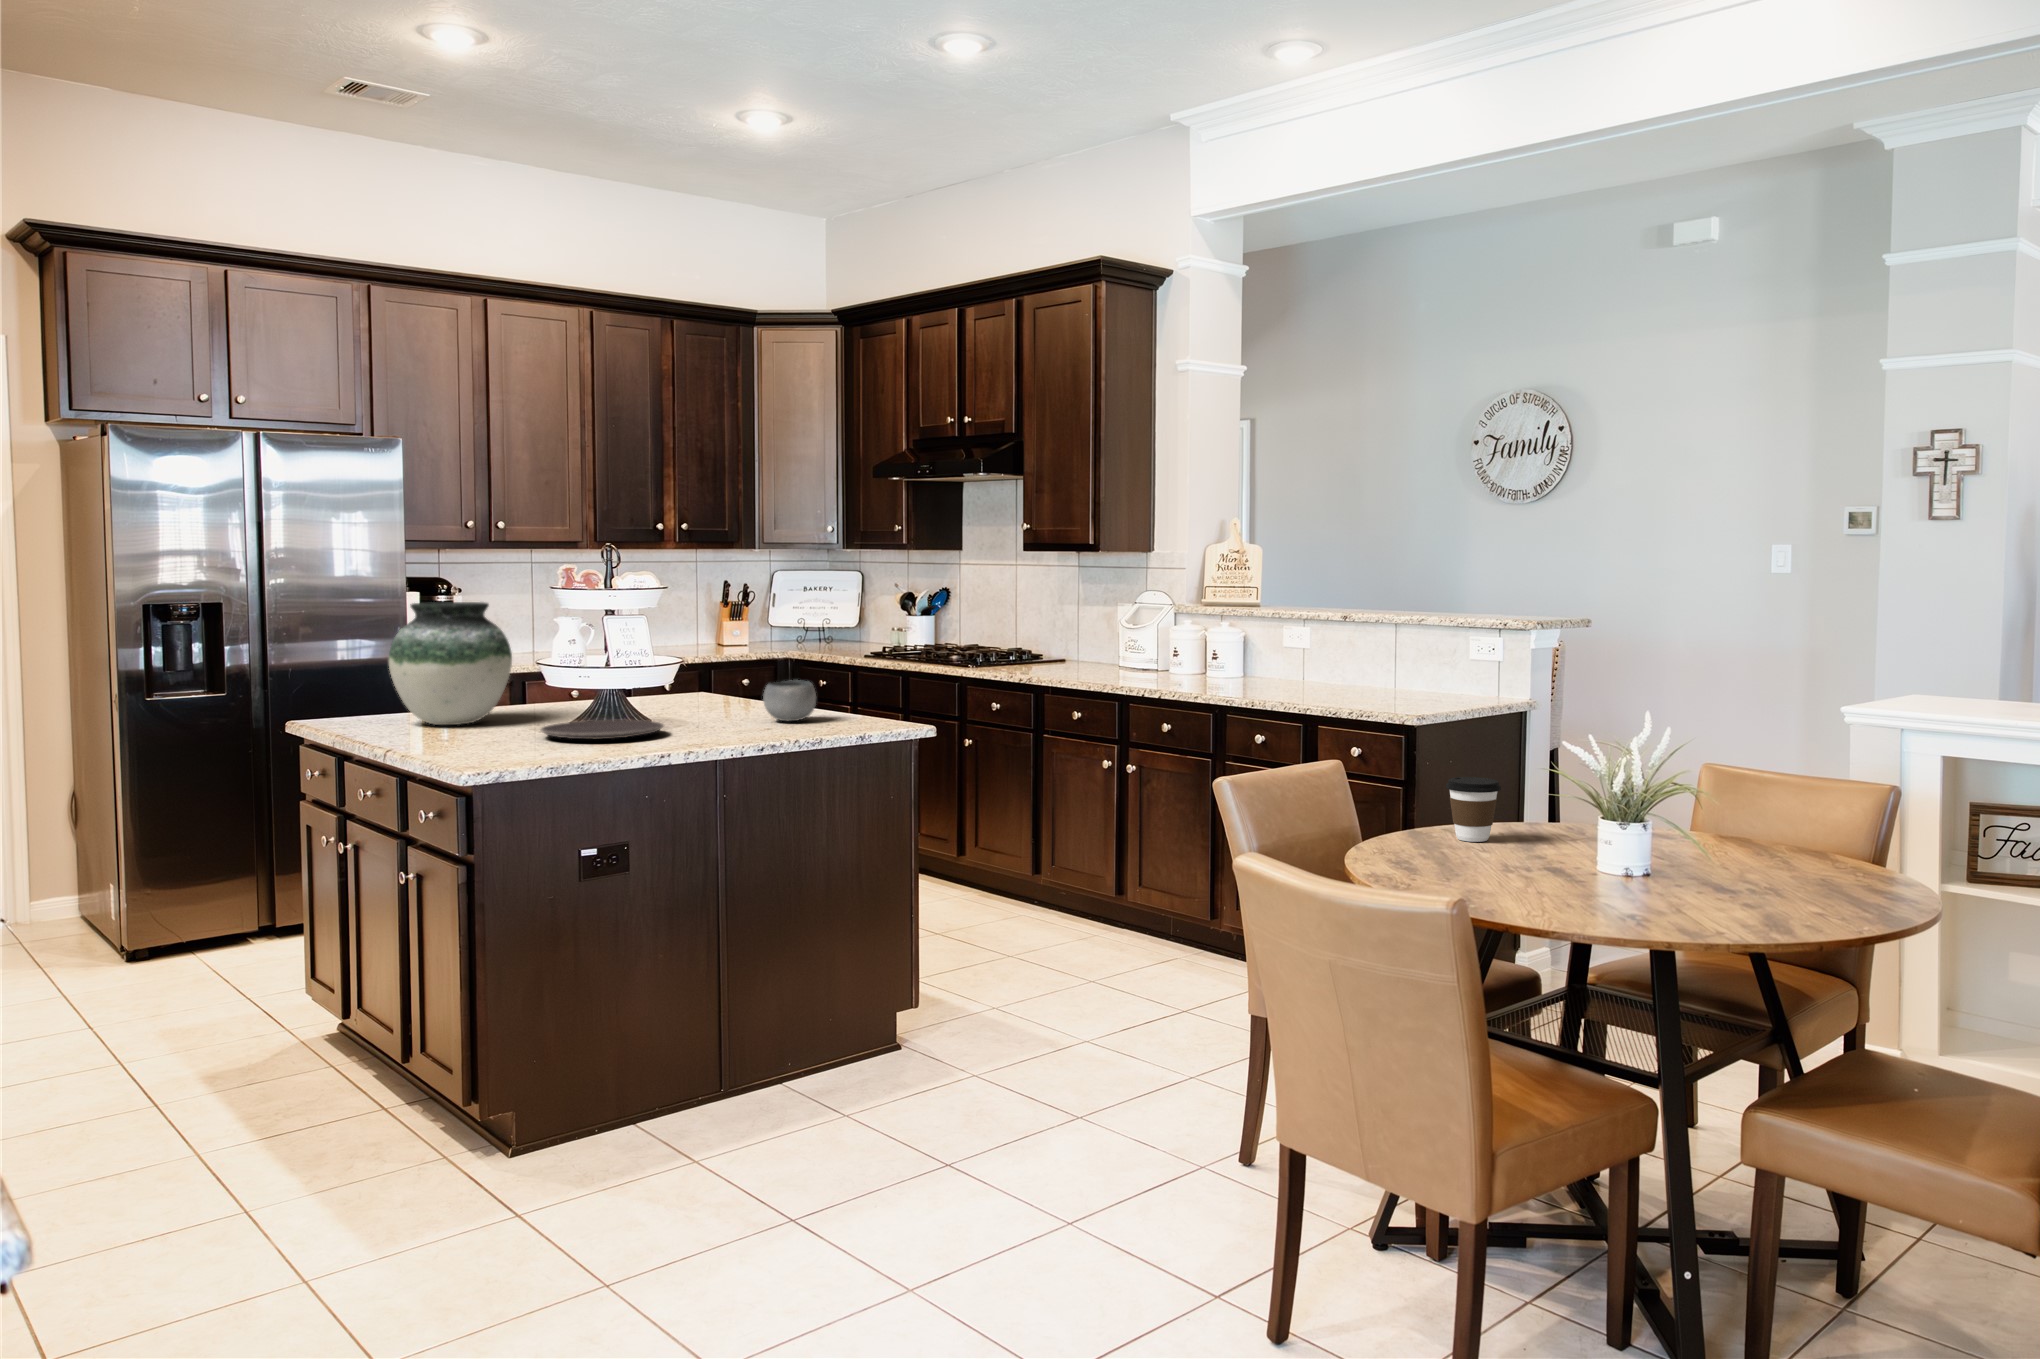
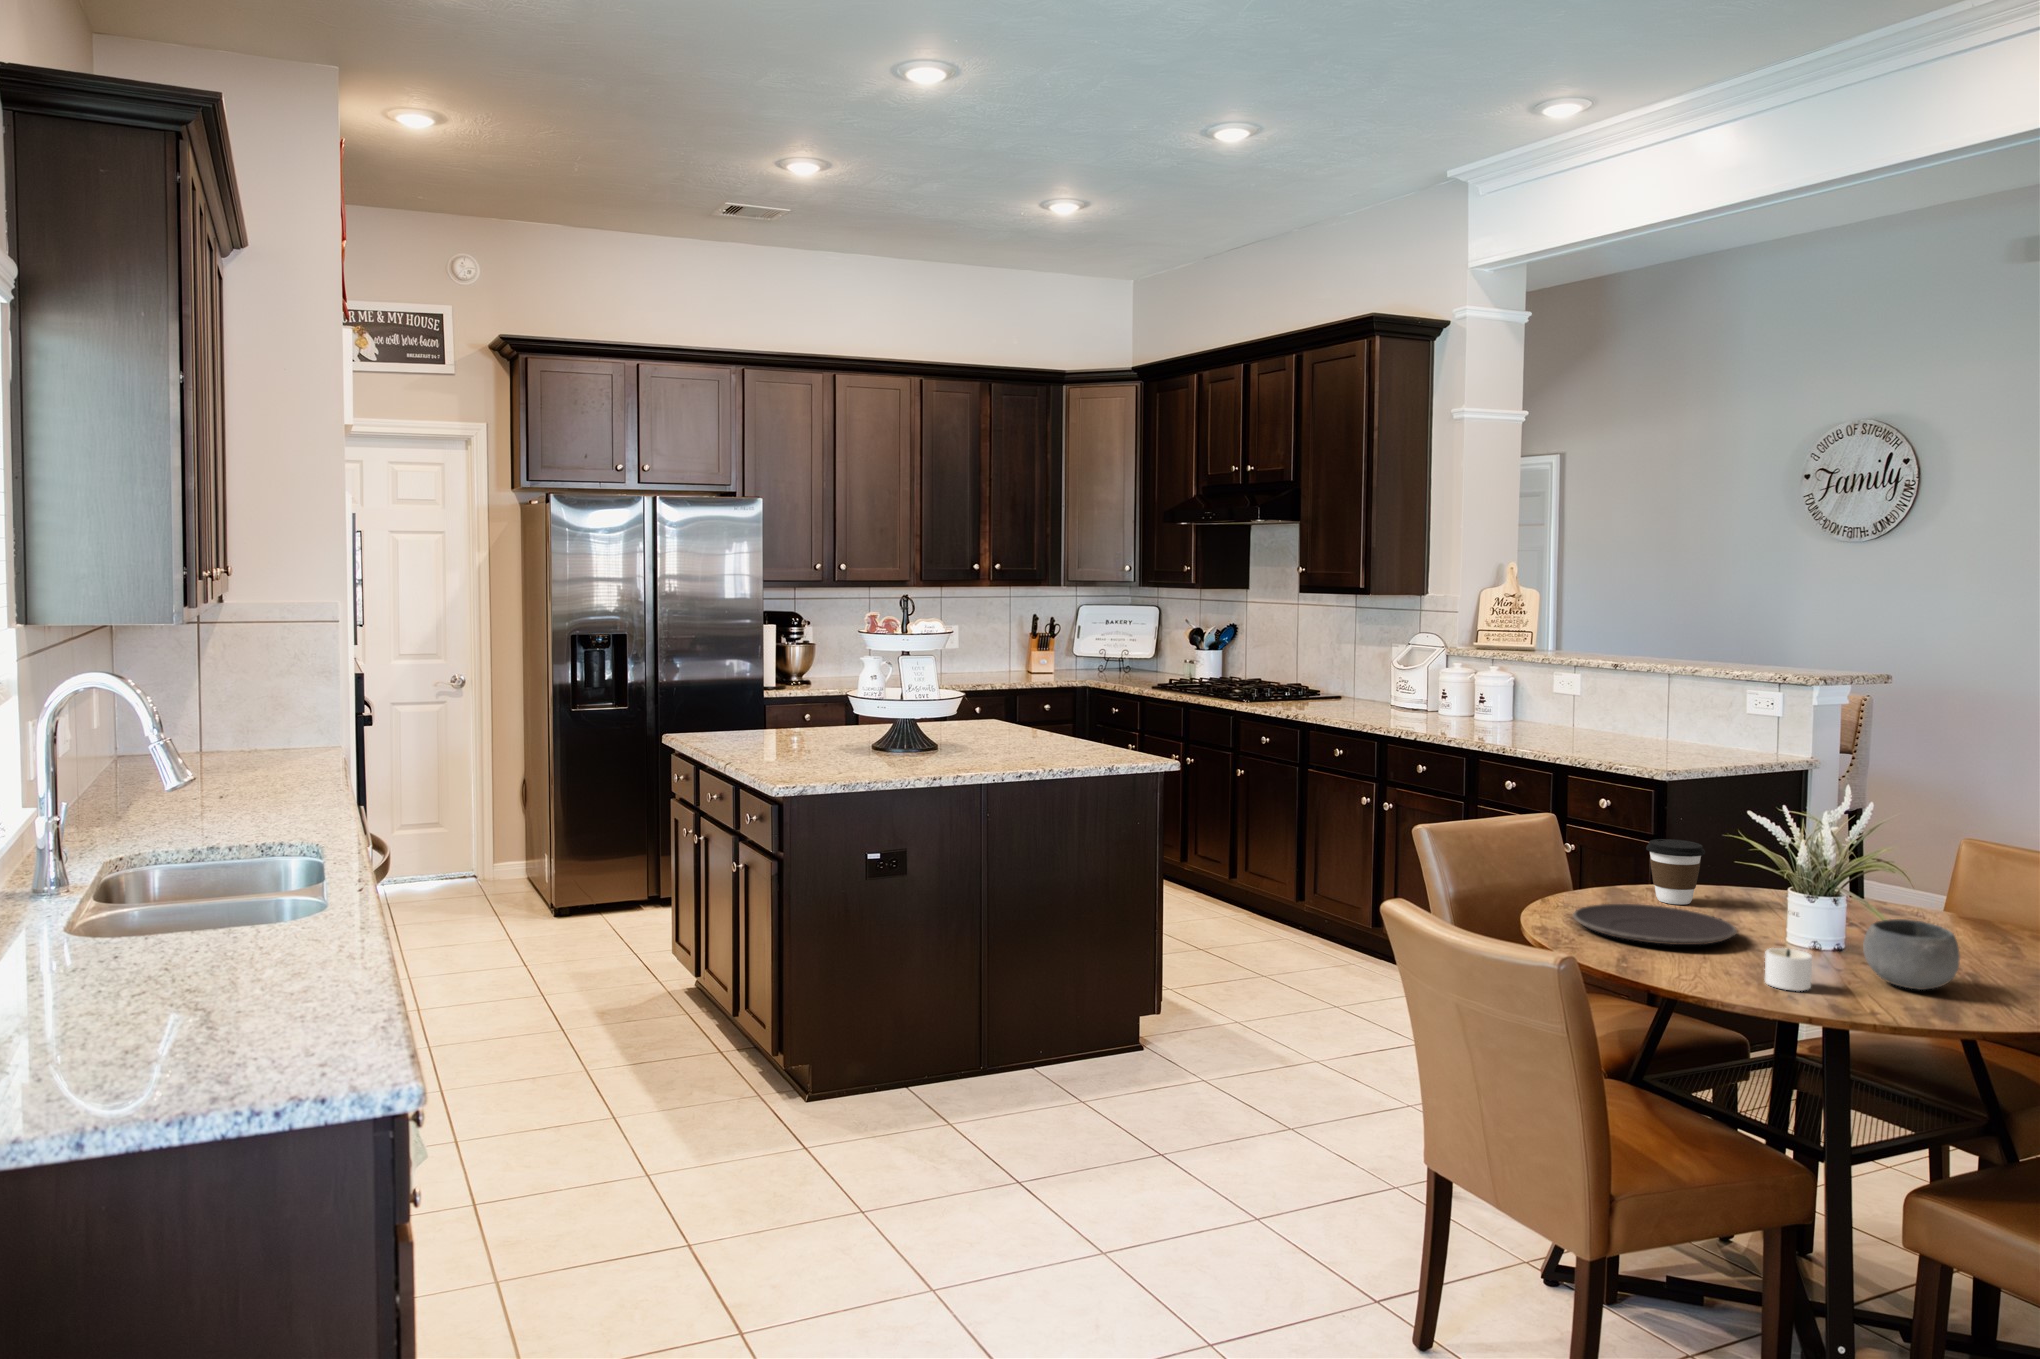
vase: present [389,602,512,725] -> none [734,642,827,743]
bowl: present [763,680,816,721] -> present [1863,919,1960,990]
plate: present [541,720,663,739] -> present [1573,904,1737,945]
candle: none [1601,873,1666,915] -> present [1765,948,1812,991]

